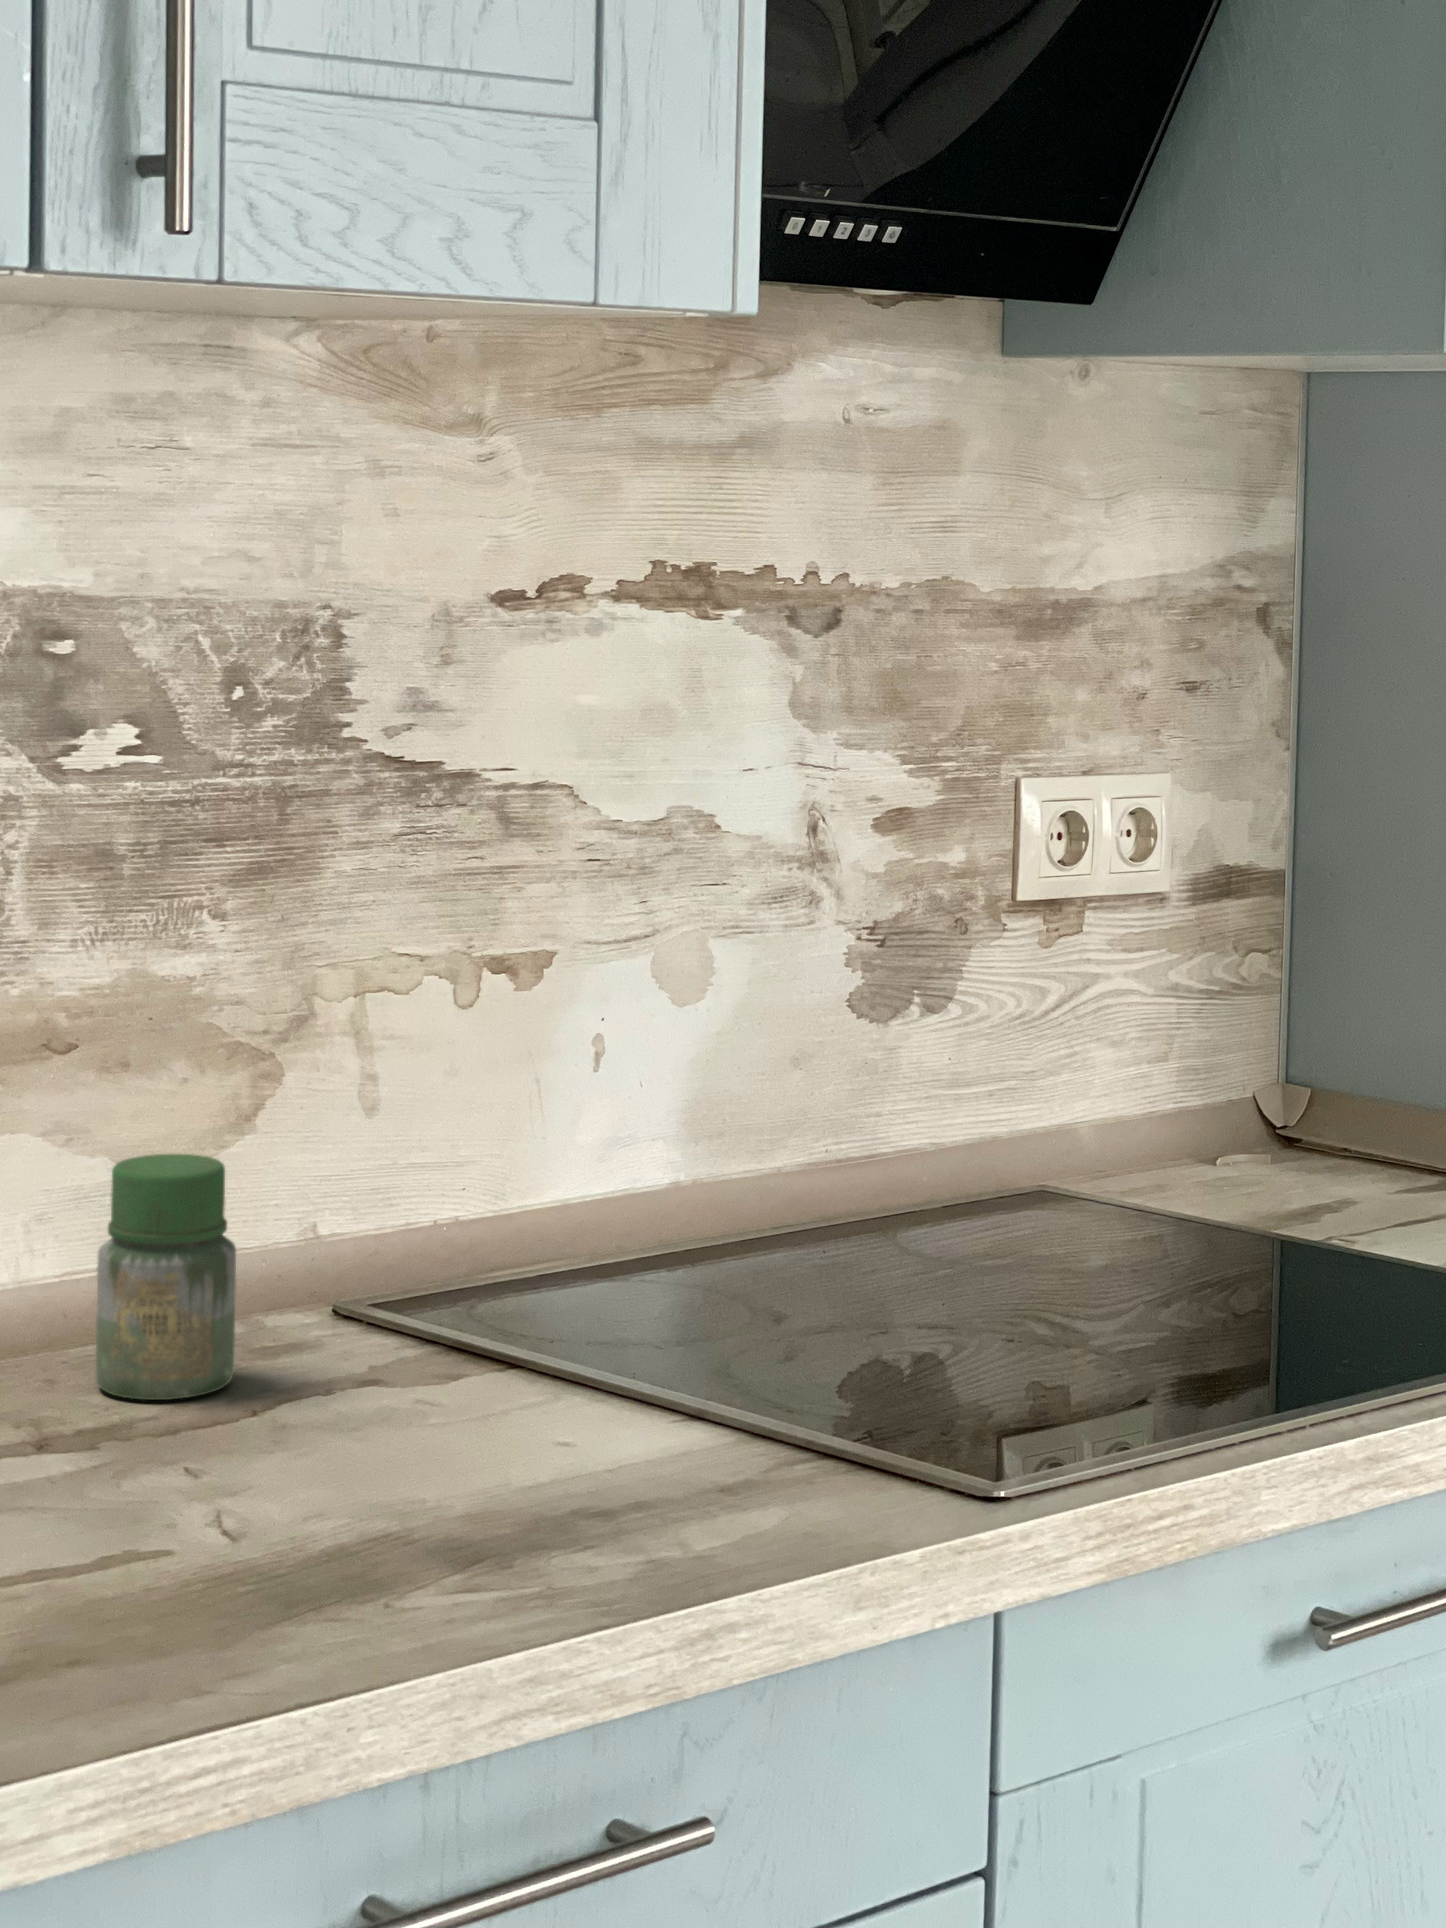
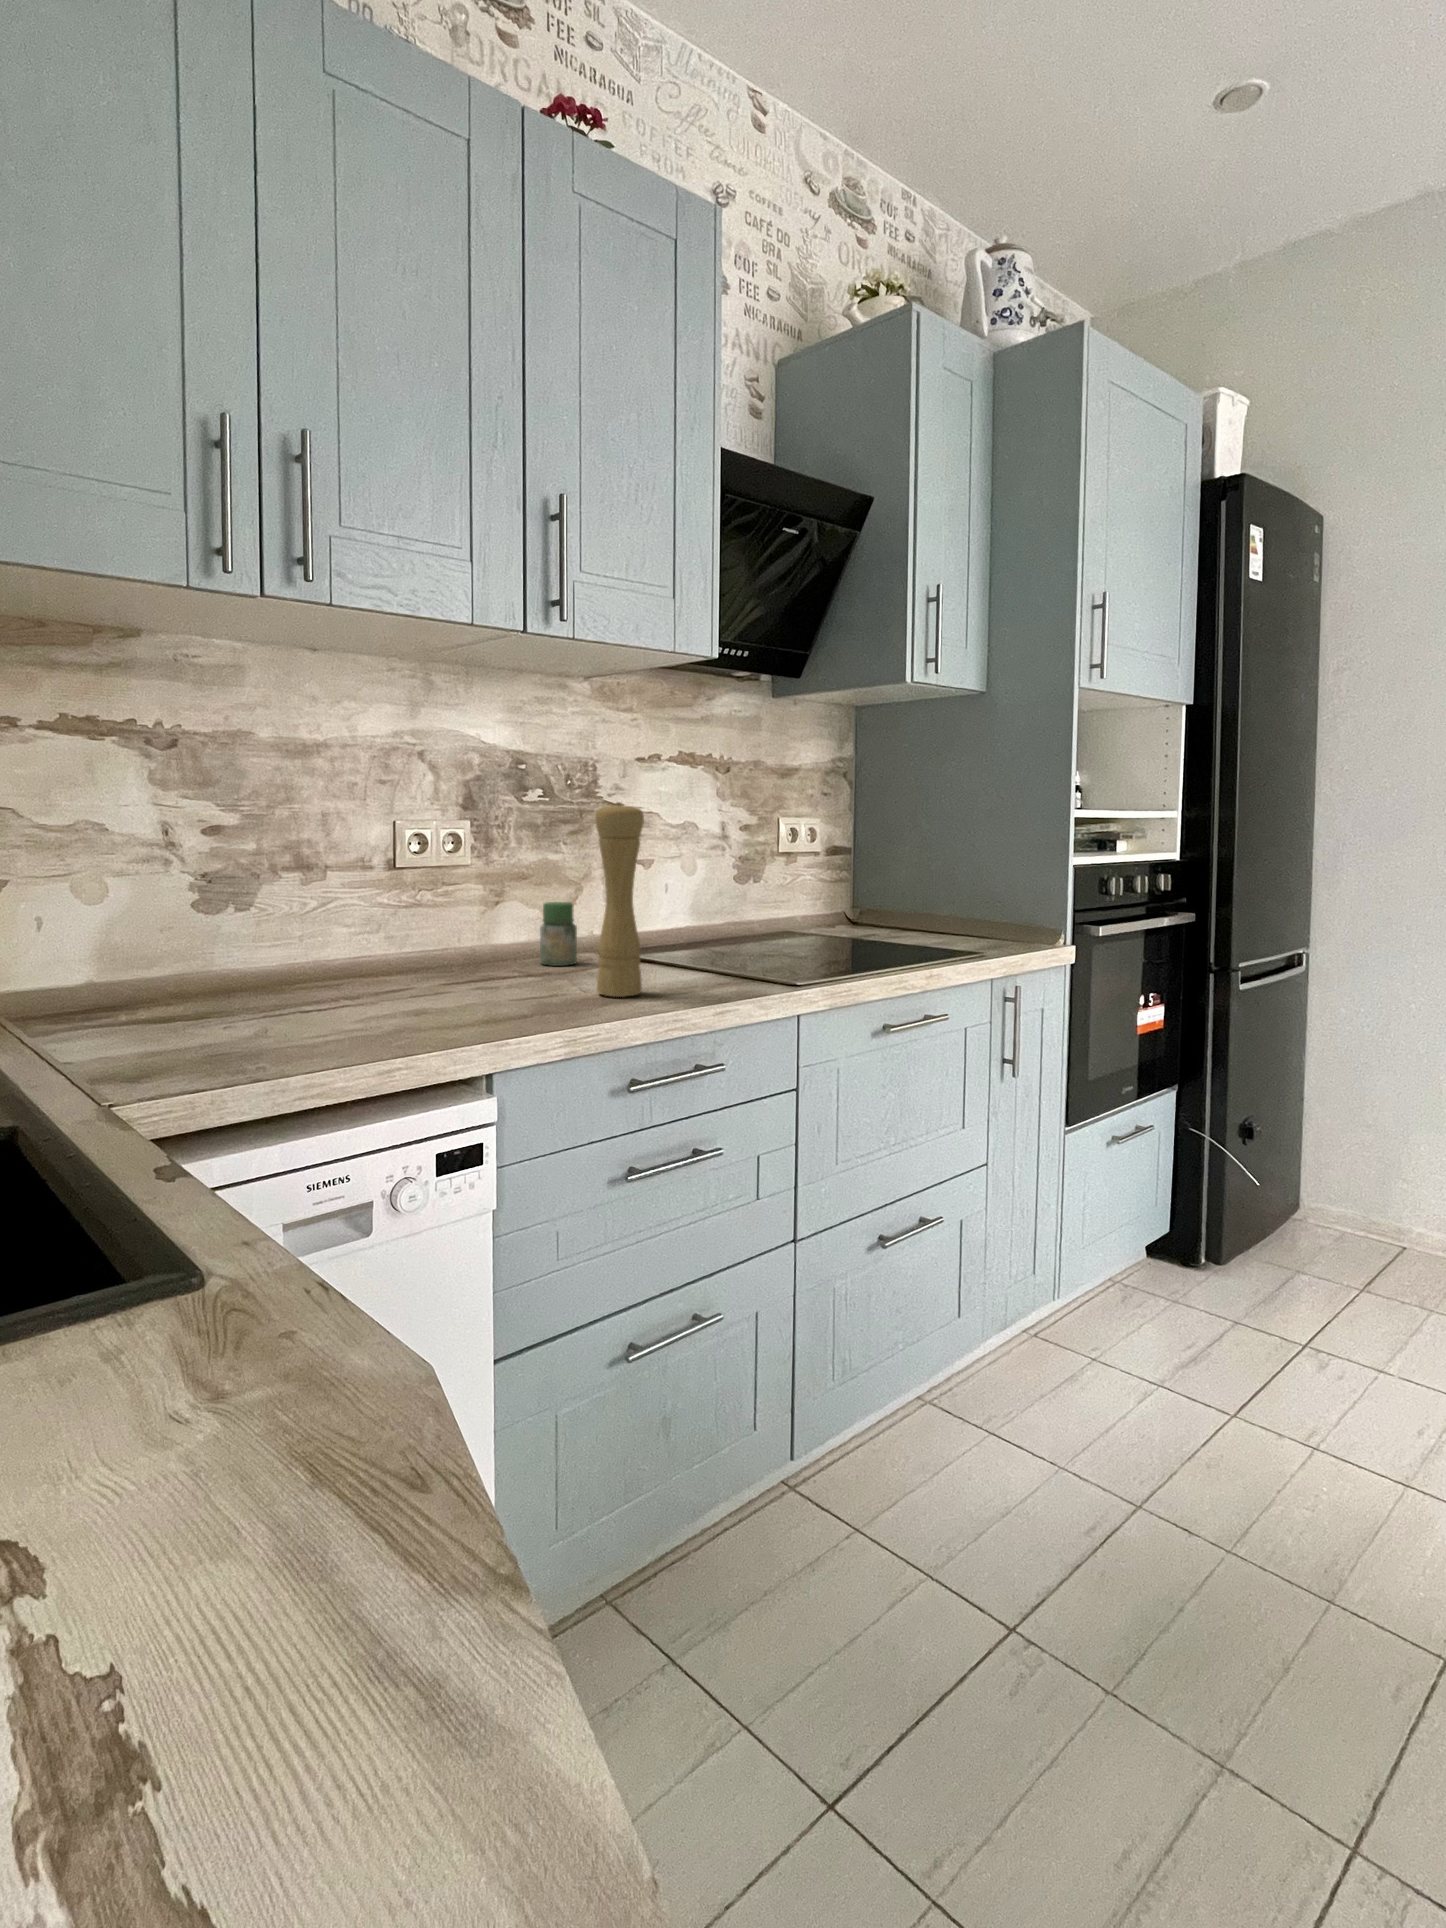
pepper mill: none [250,901,435,1615] -> present [595,802,644,997]

